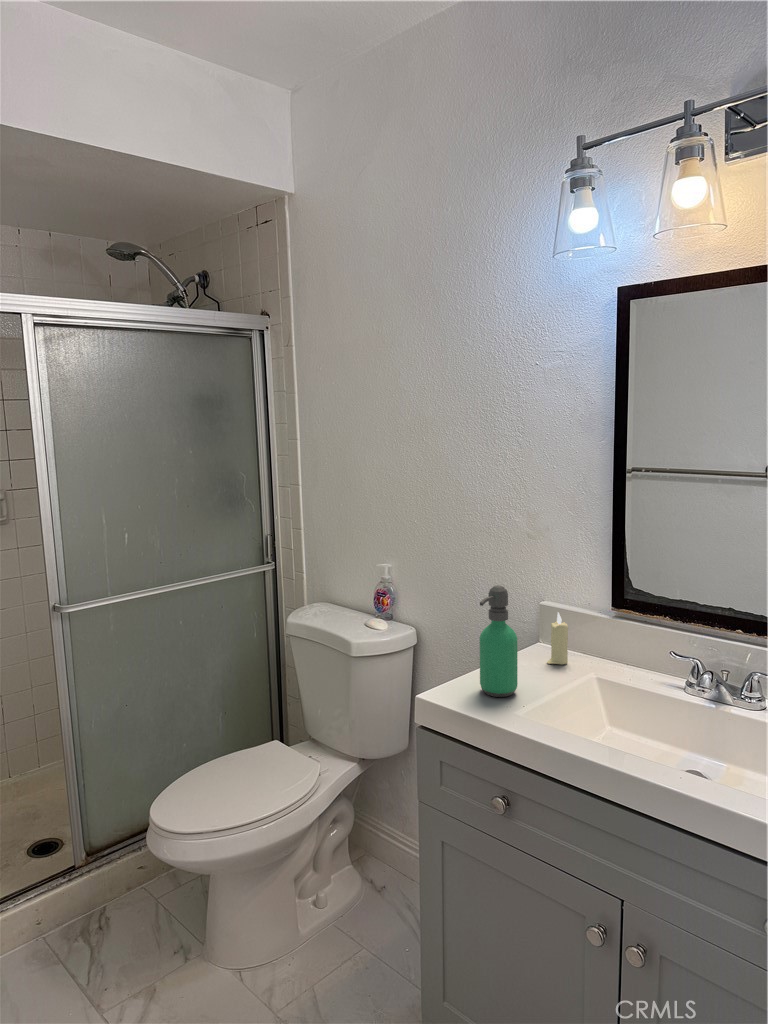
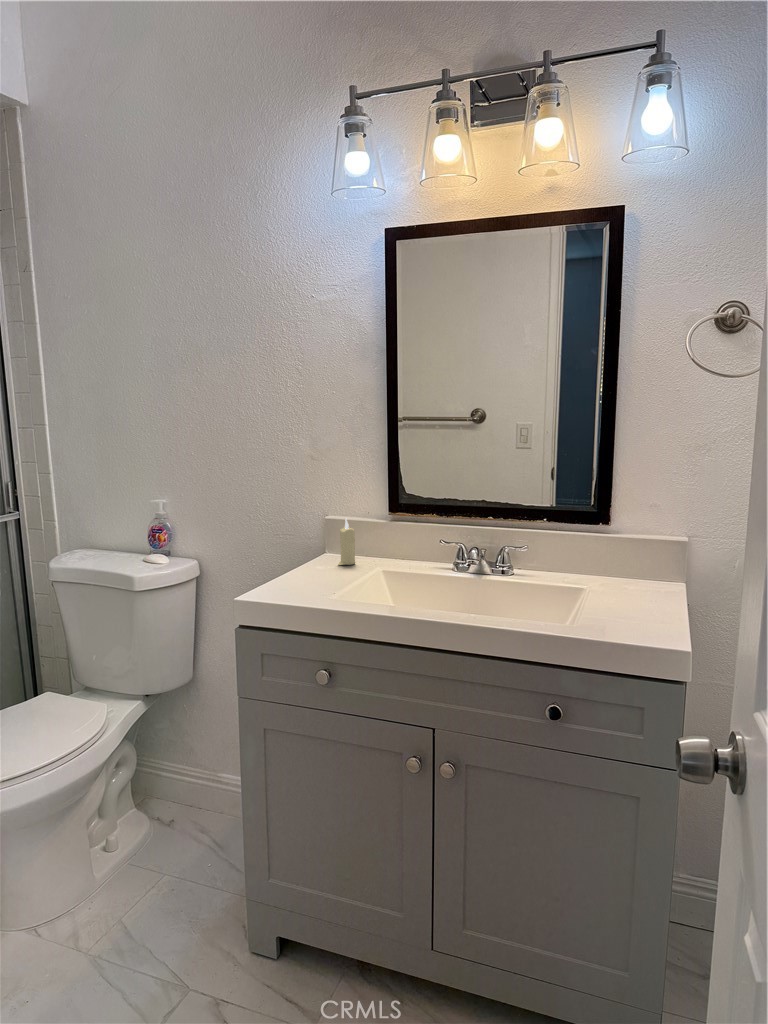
soap dispenser: present [480,585,518,697] -> none [289,489,324,589]

